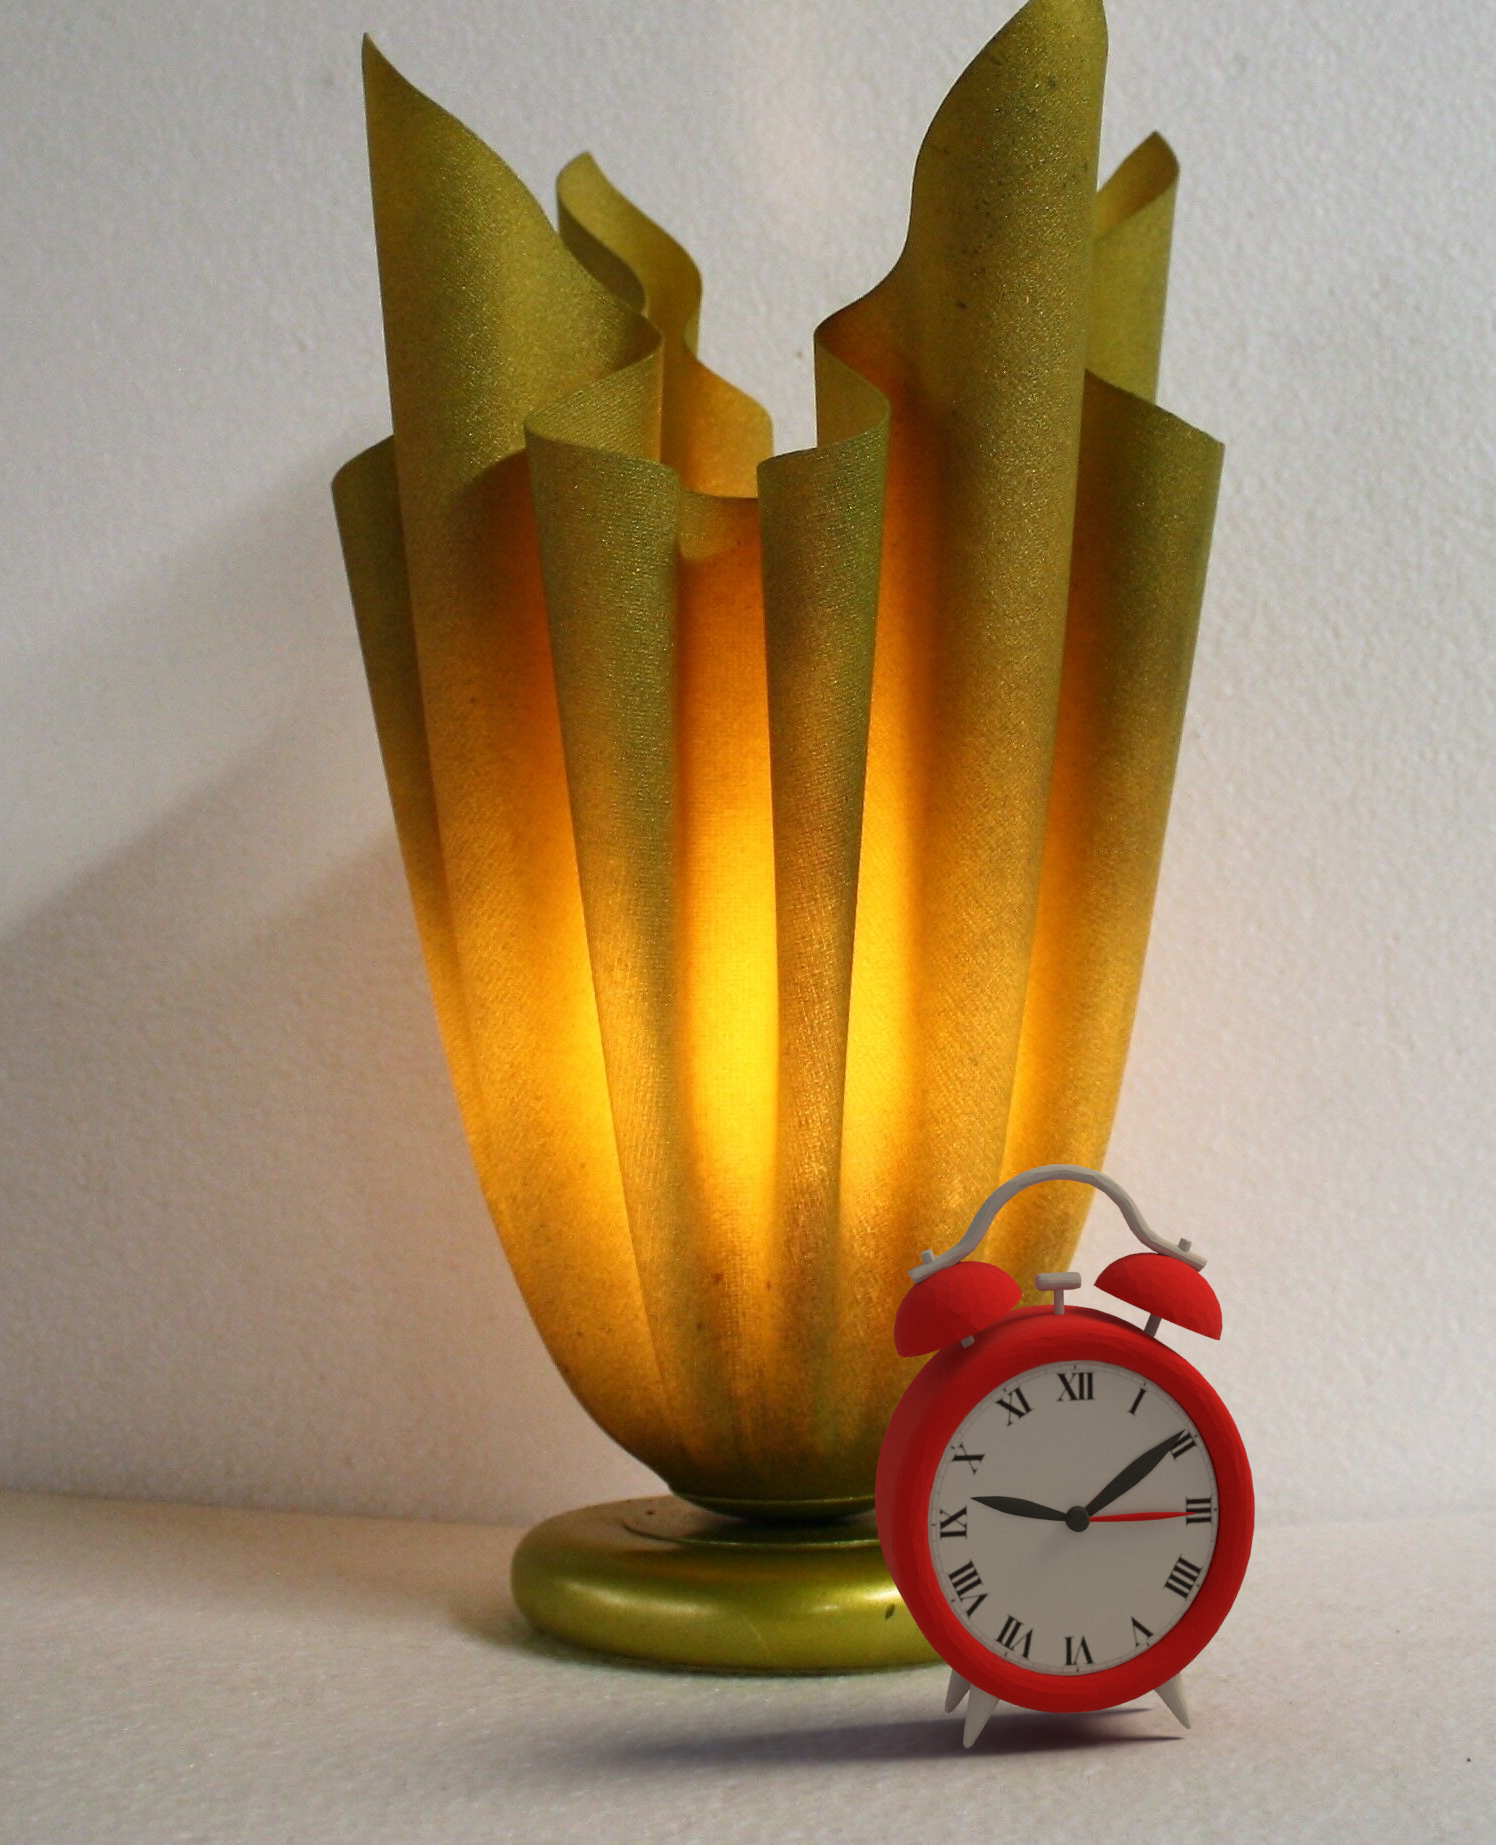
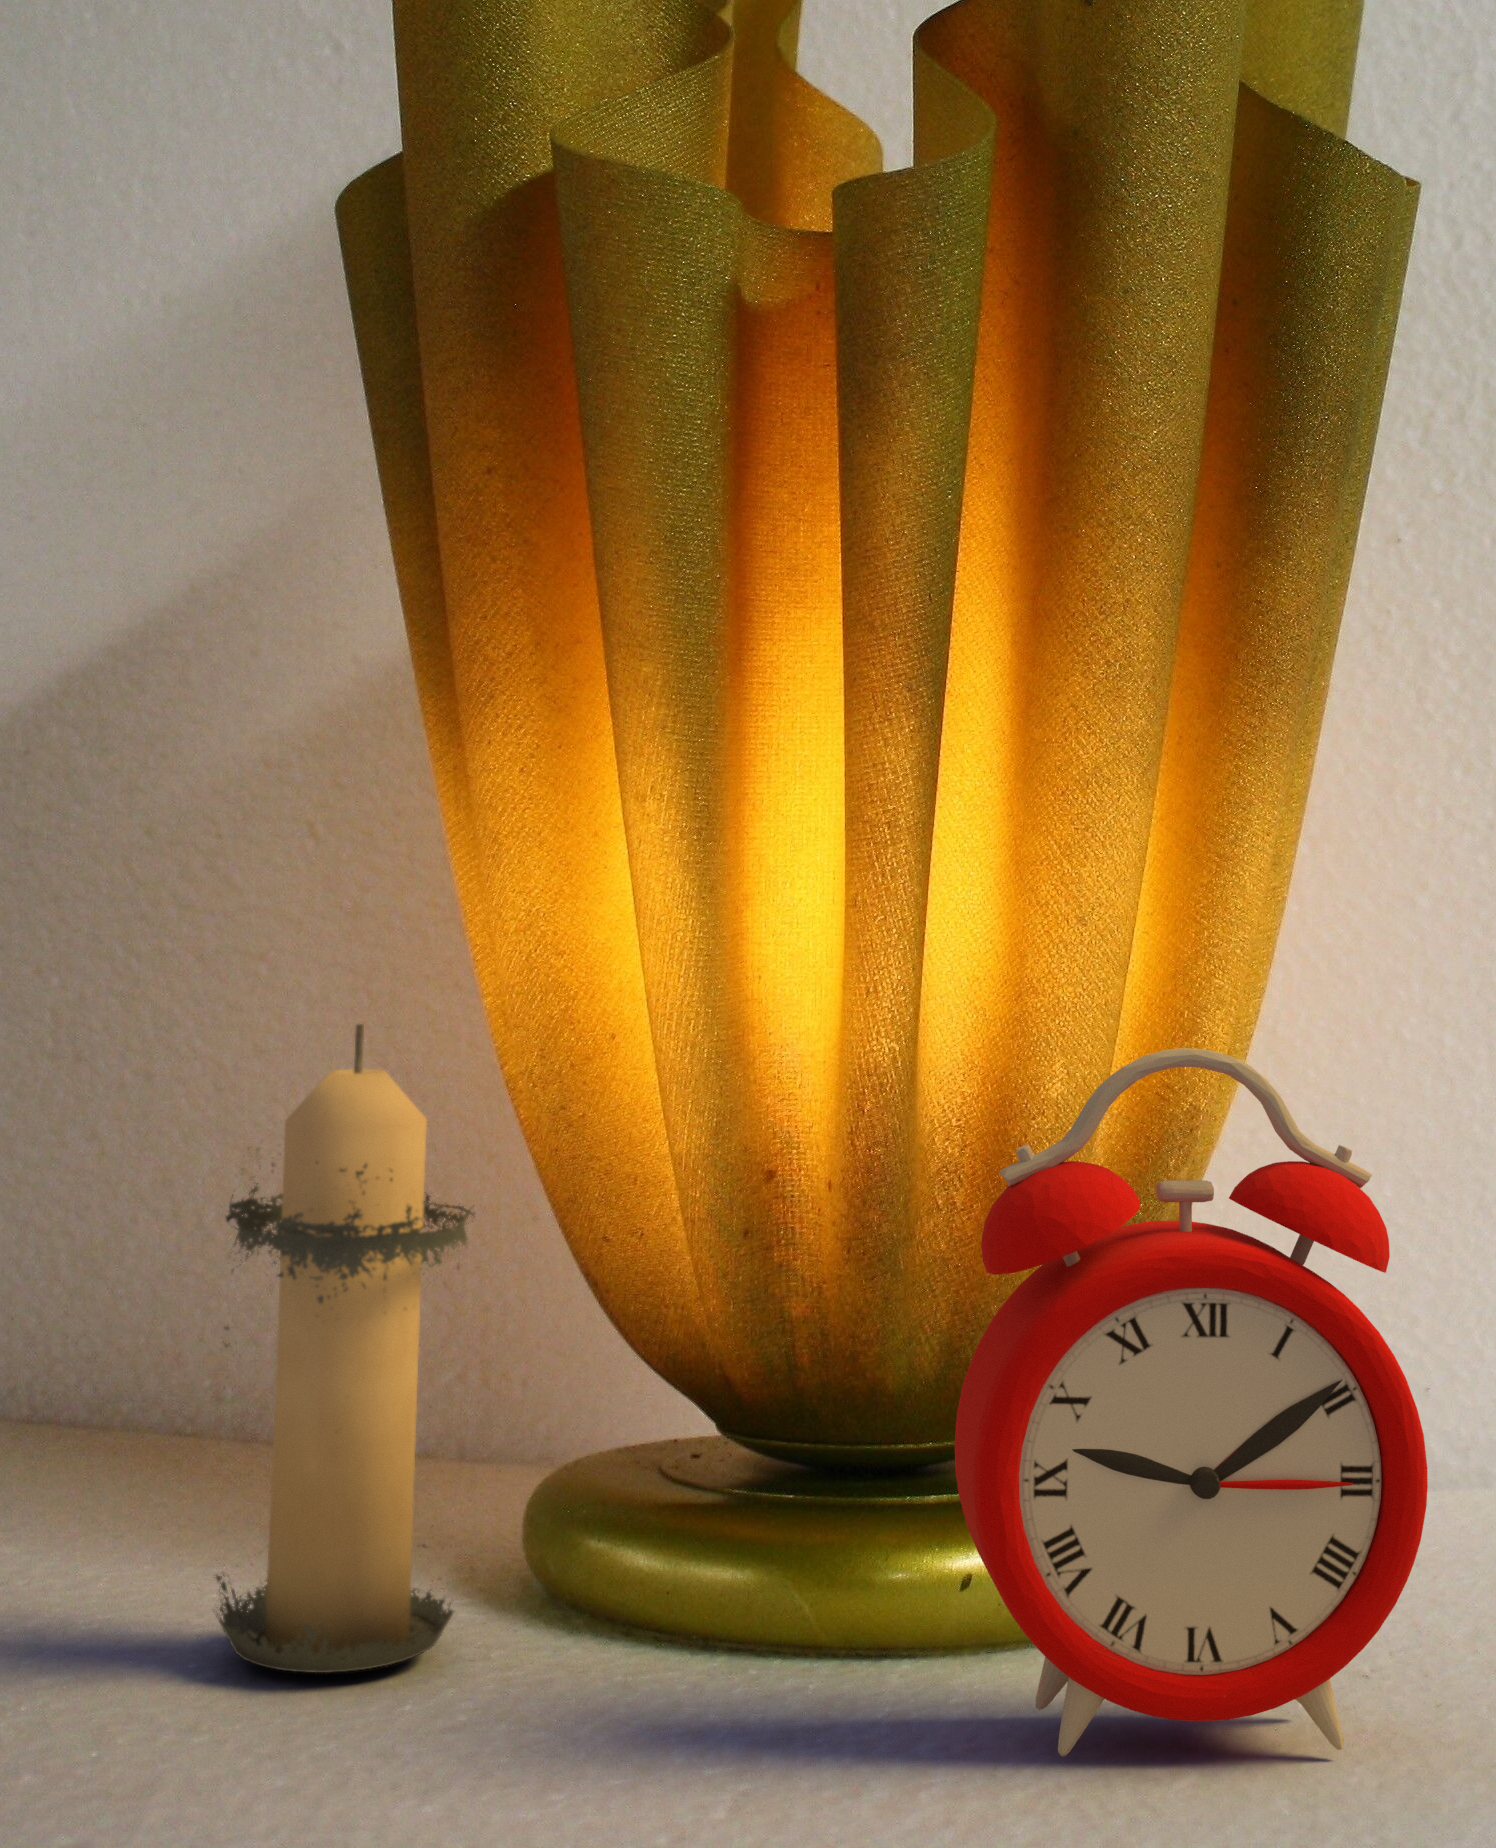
candle: none [225,1167,489,1731] -> present [216,1024,475,1673]

